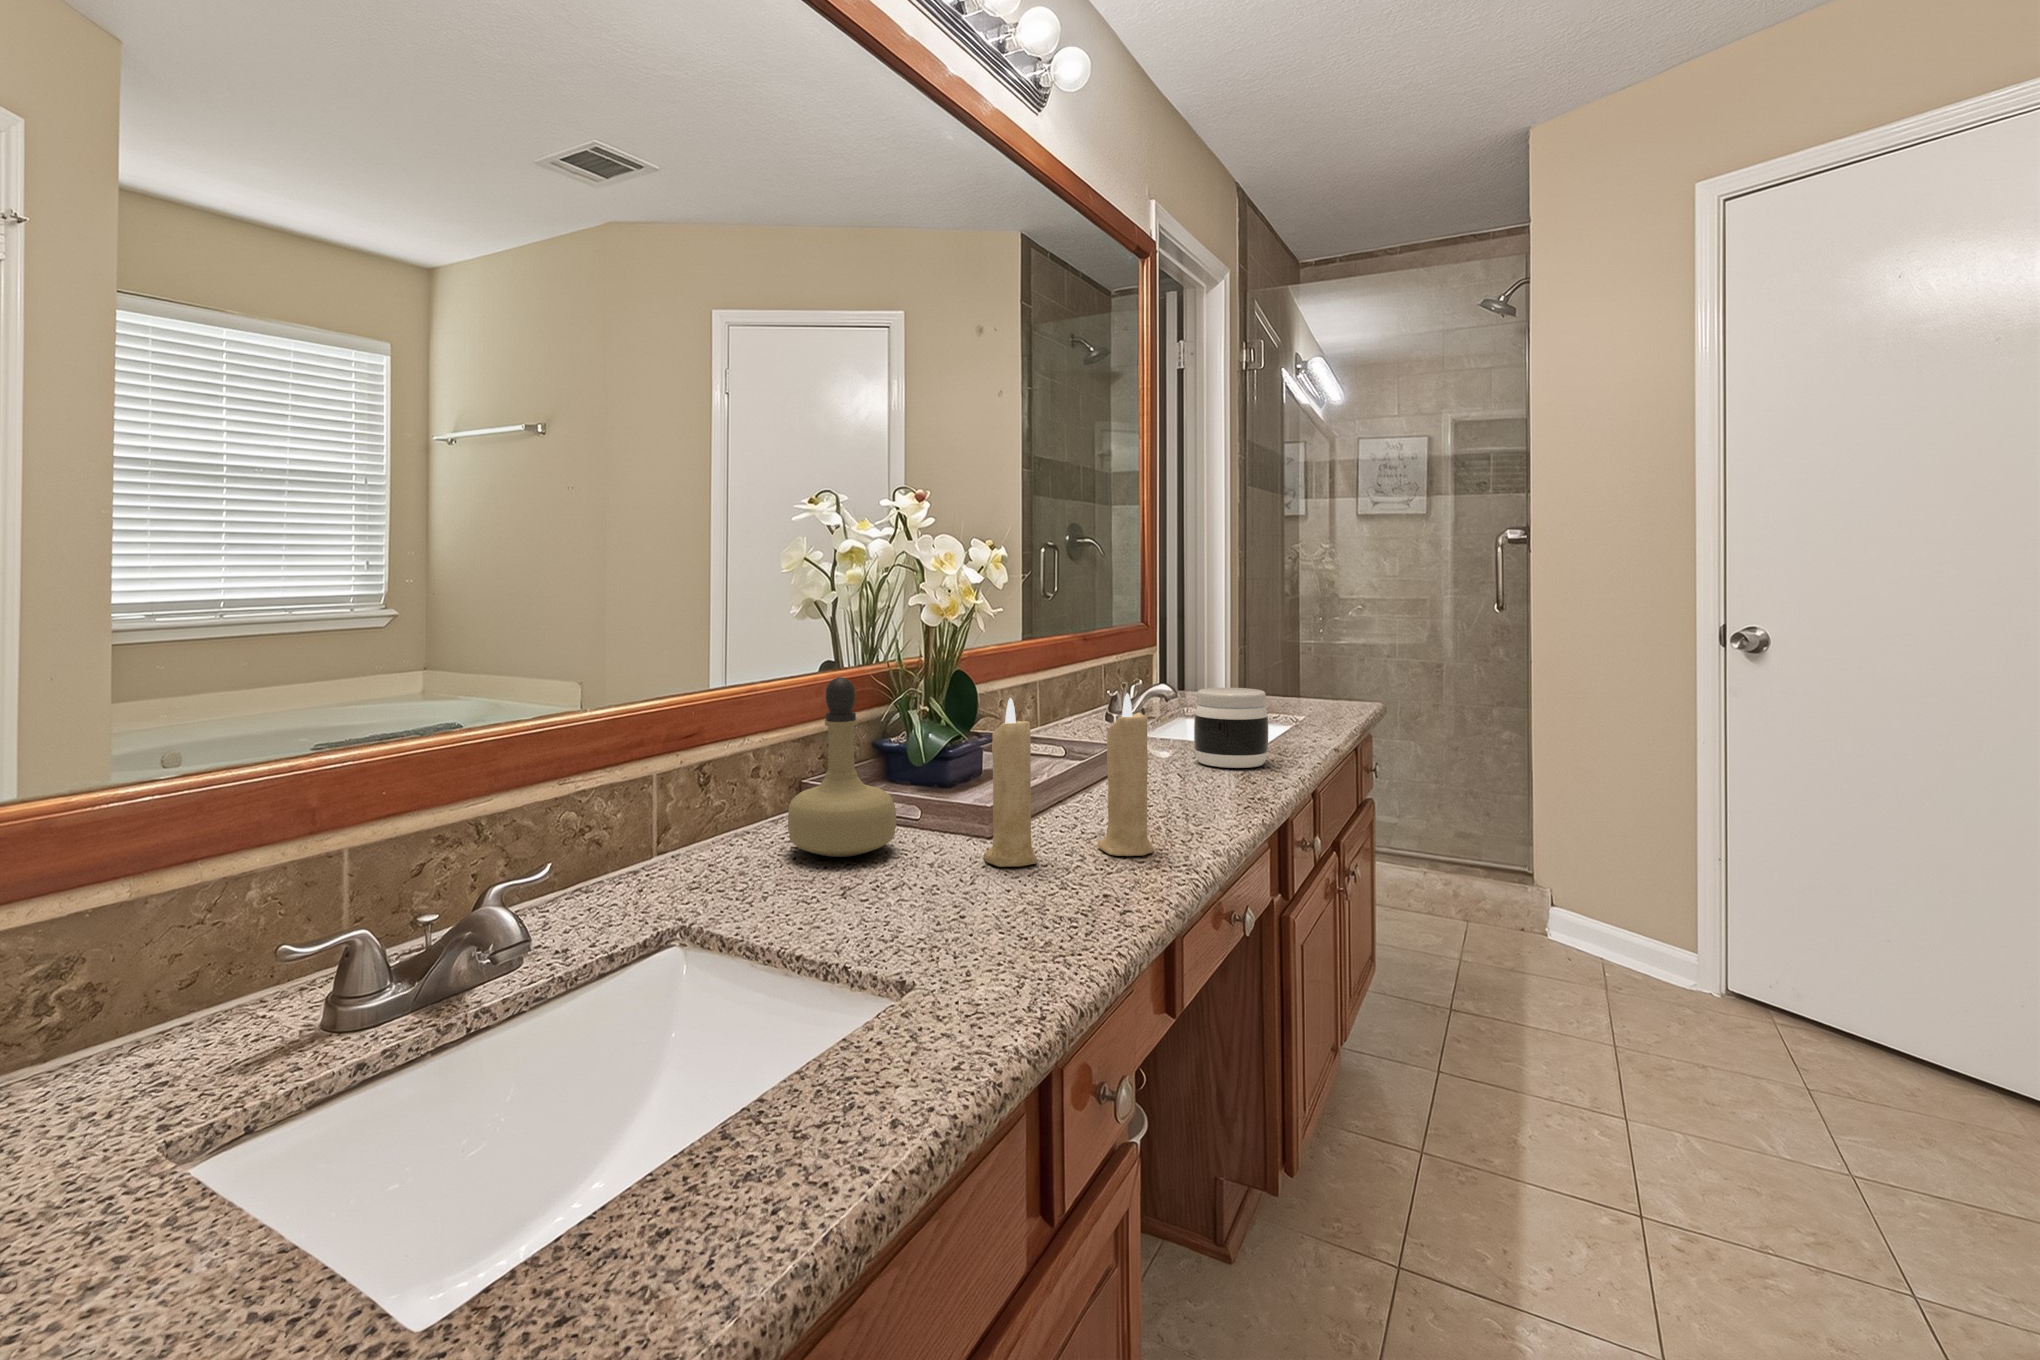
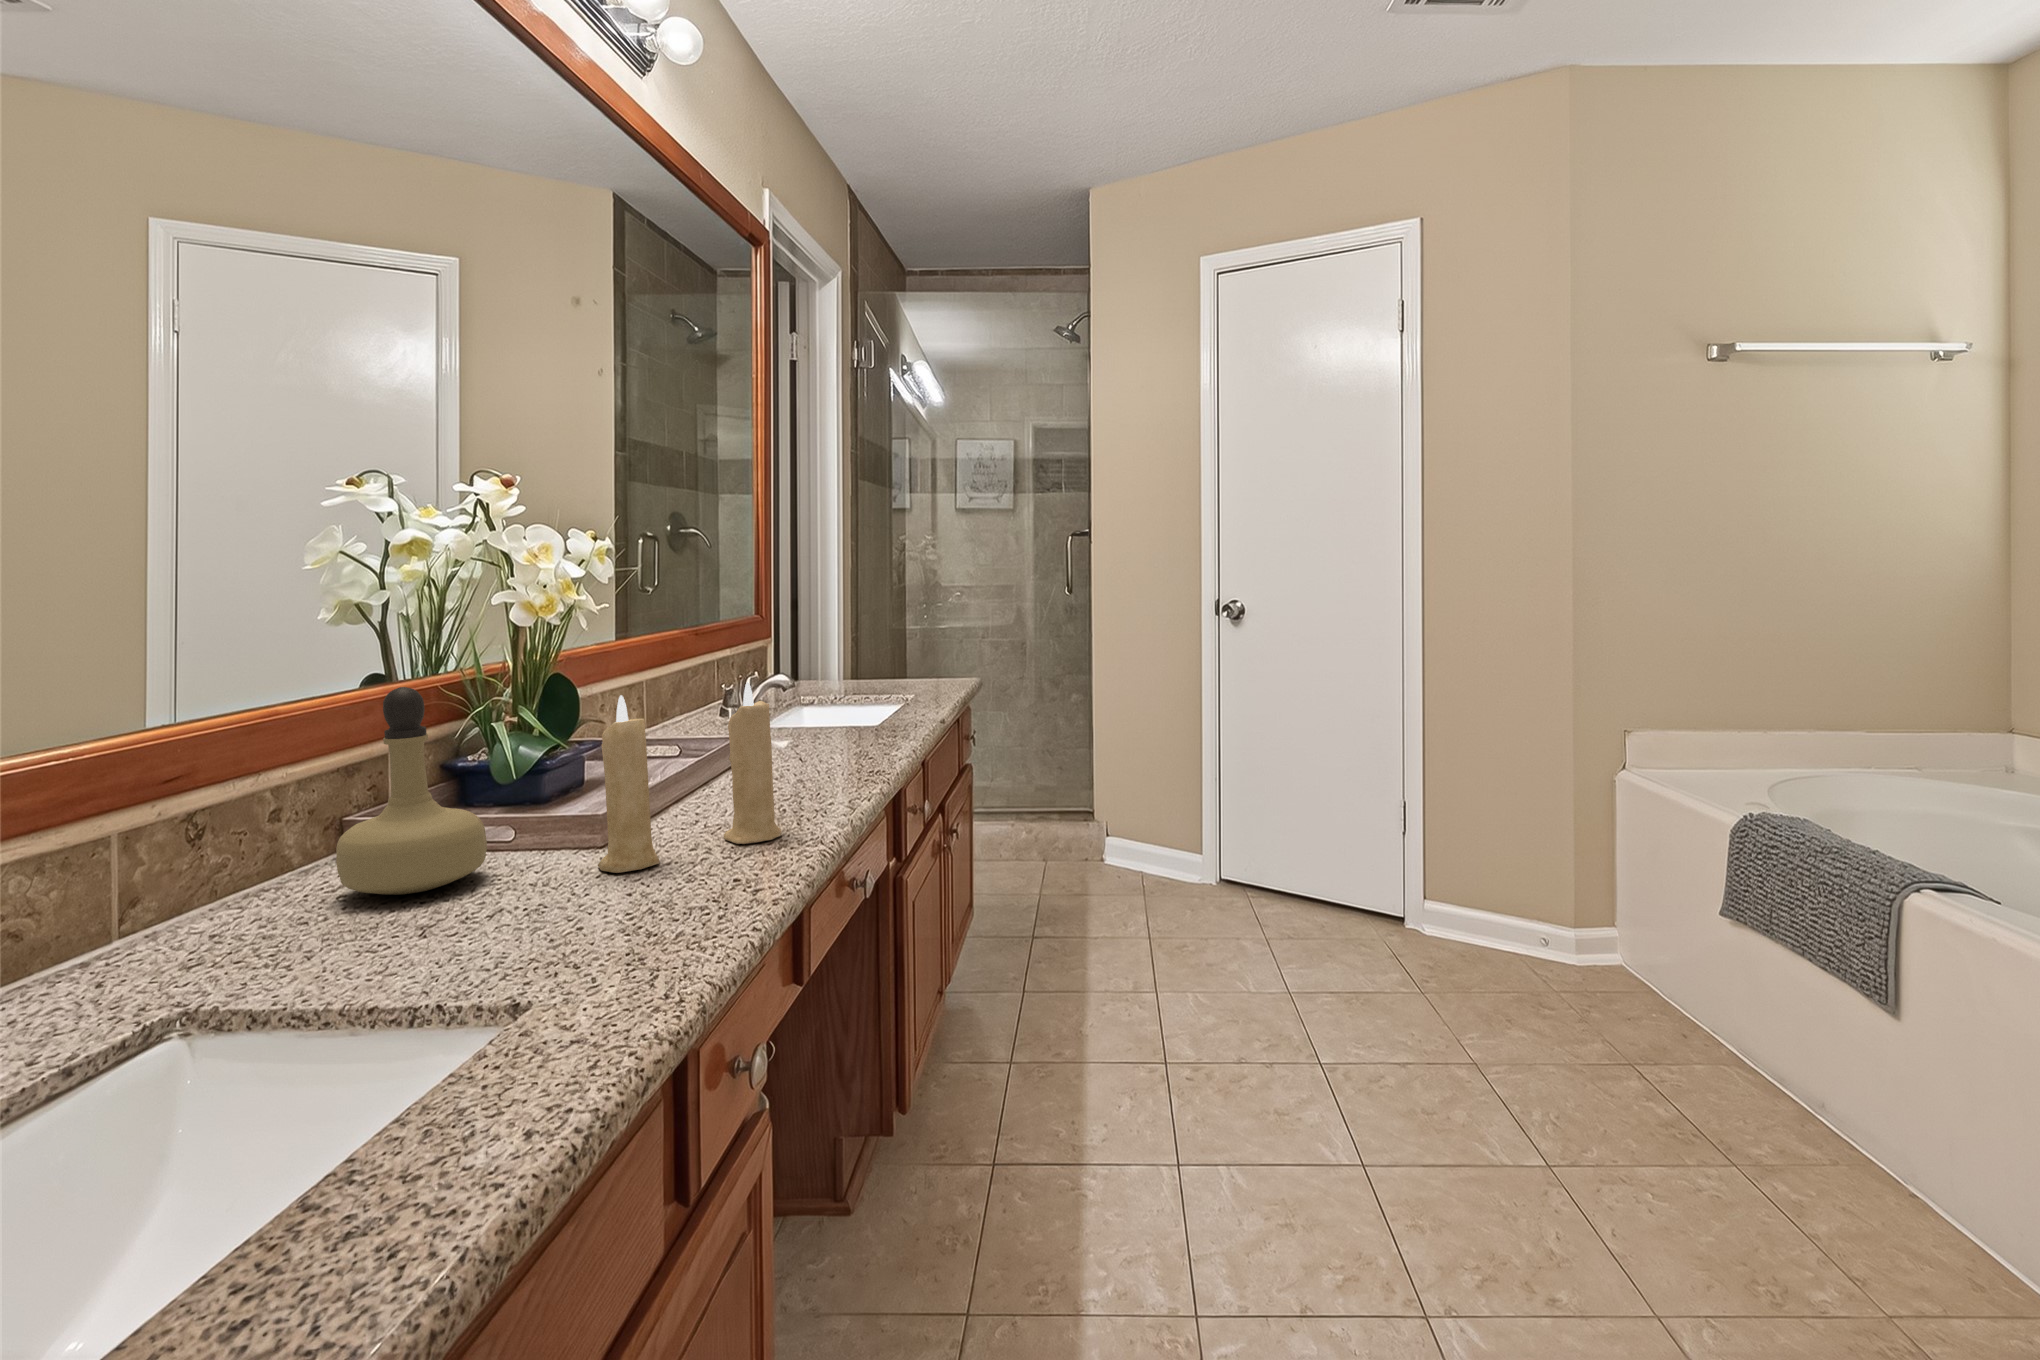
jar: present [1194,688,1268,768] -> none [814,674,885,750]

